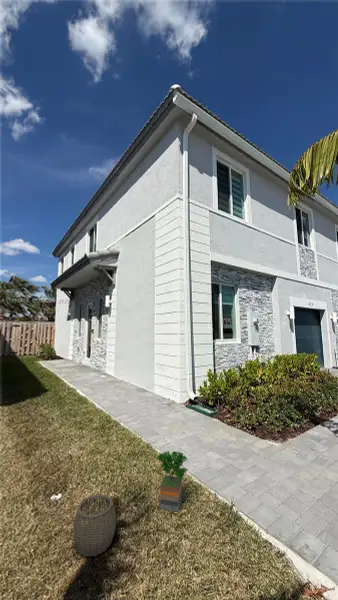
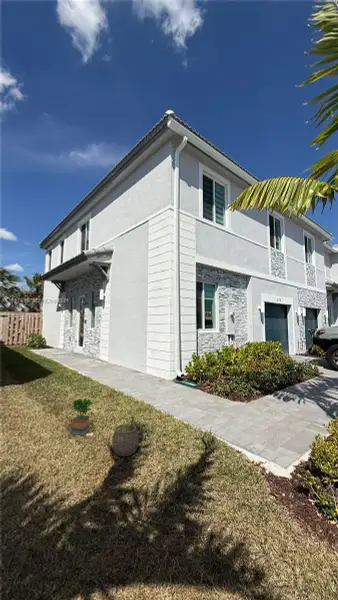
potted tree: present [157,451,187,512] -> present [72,399,93,435]

